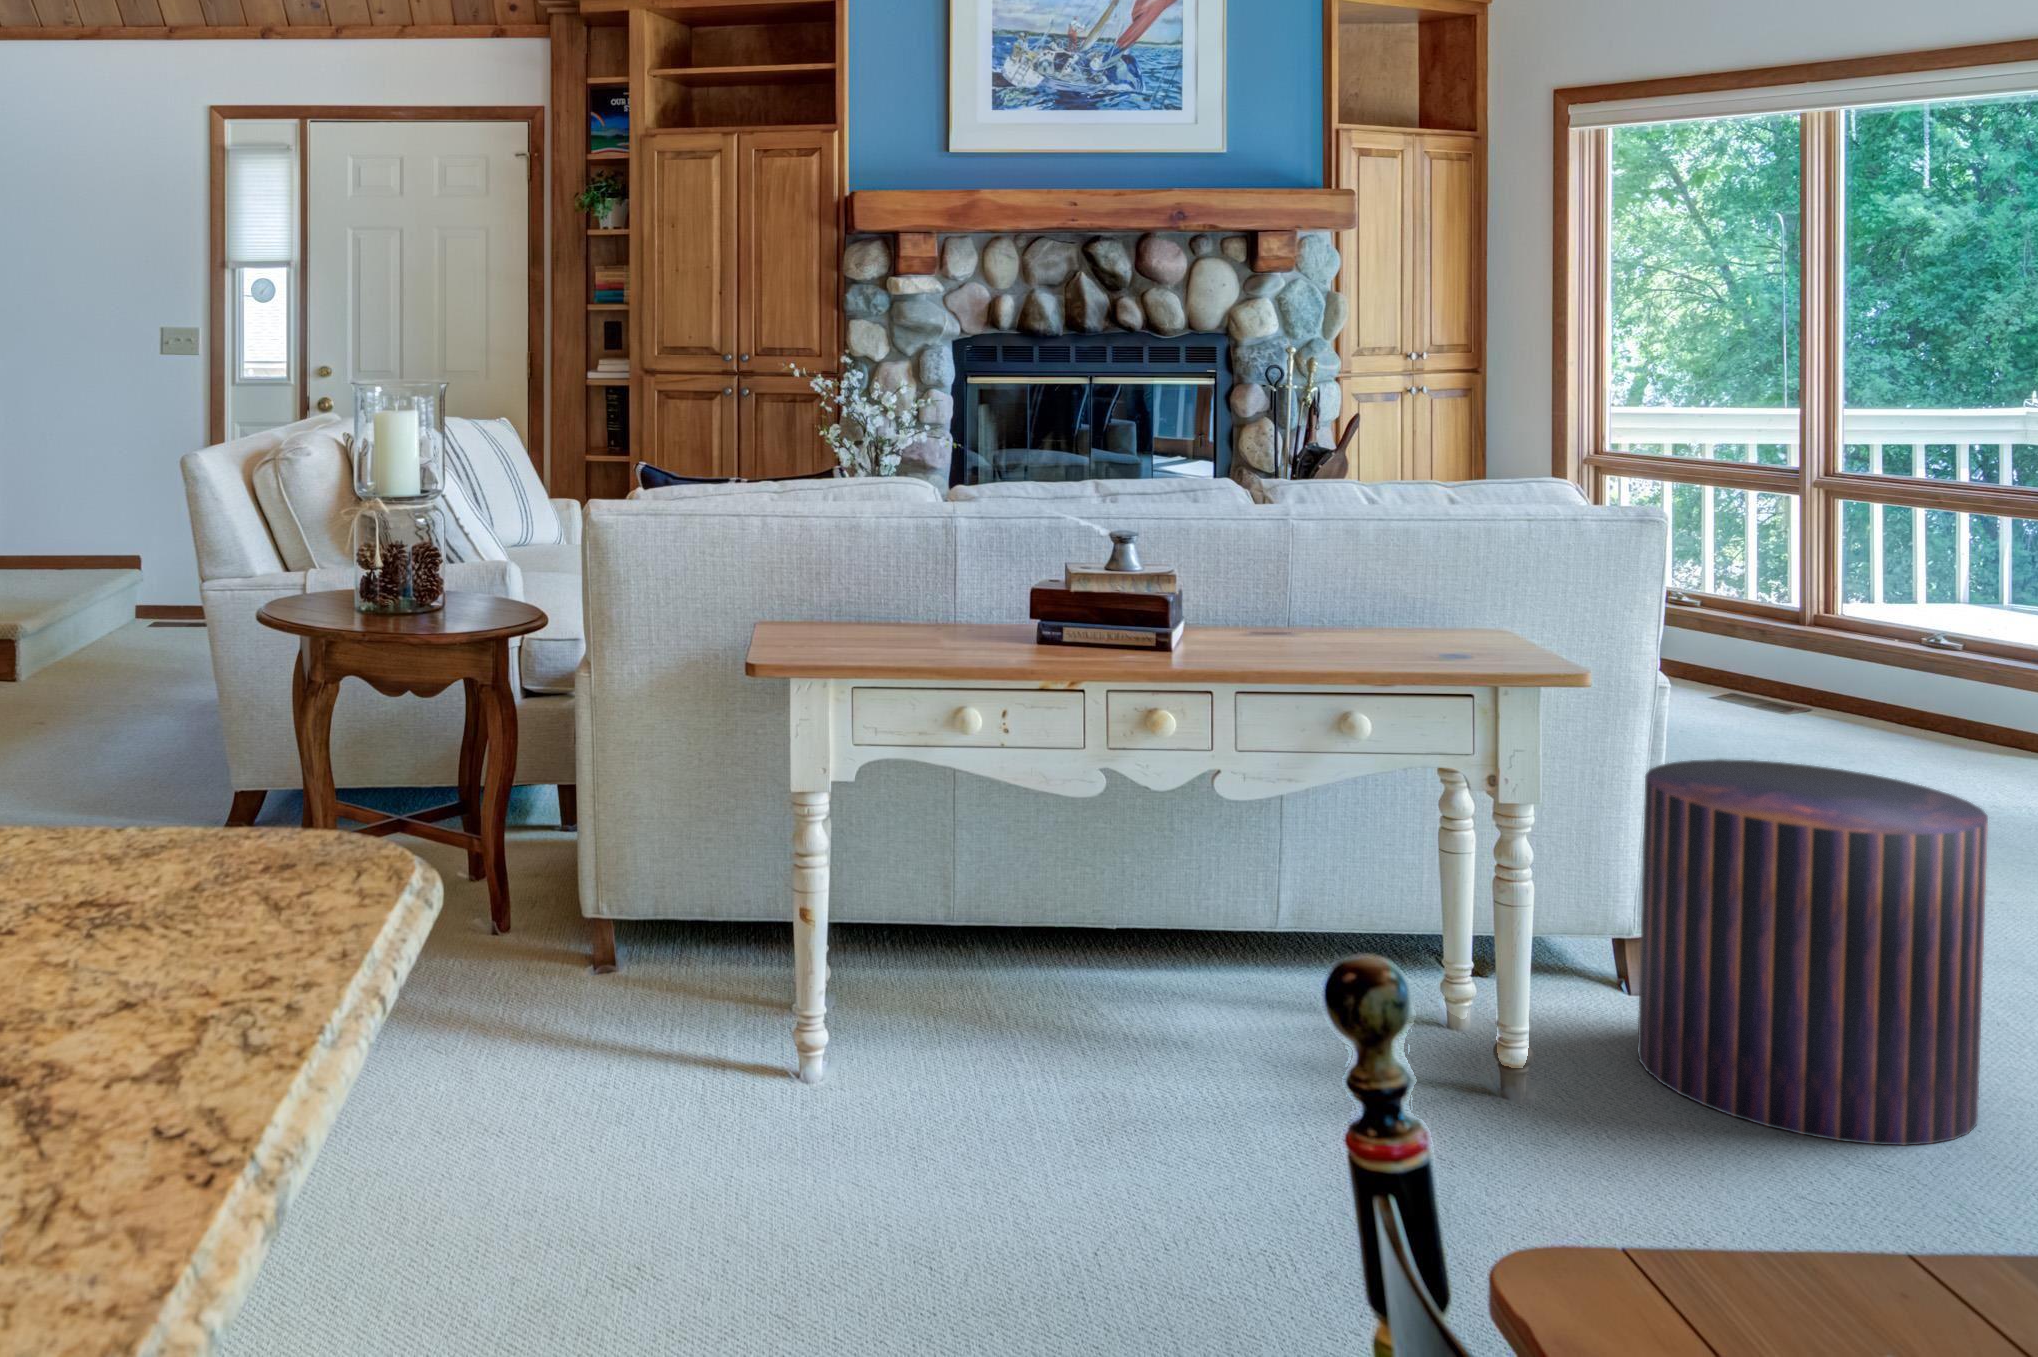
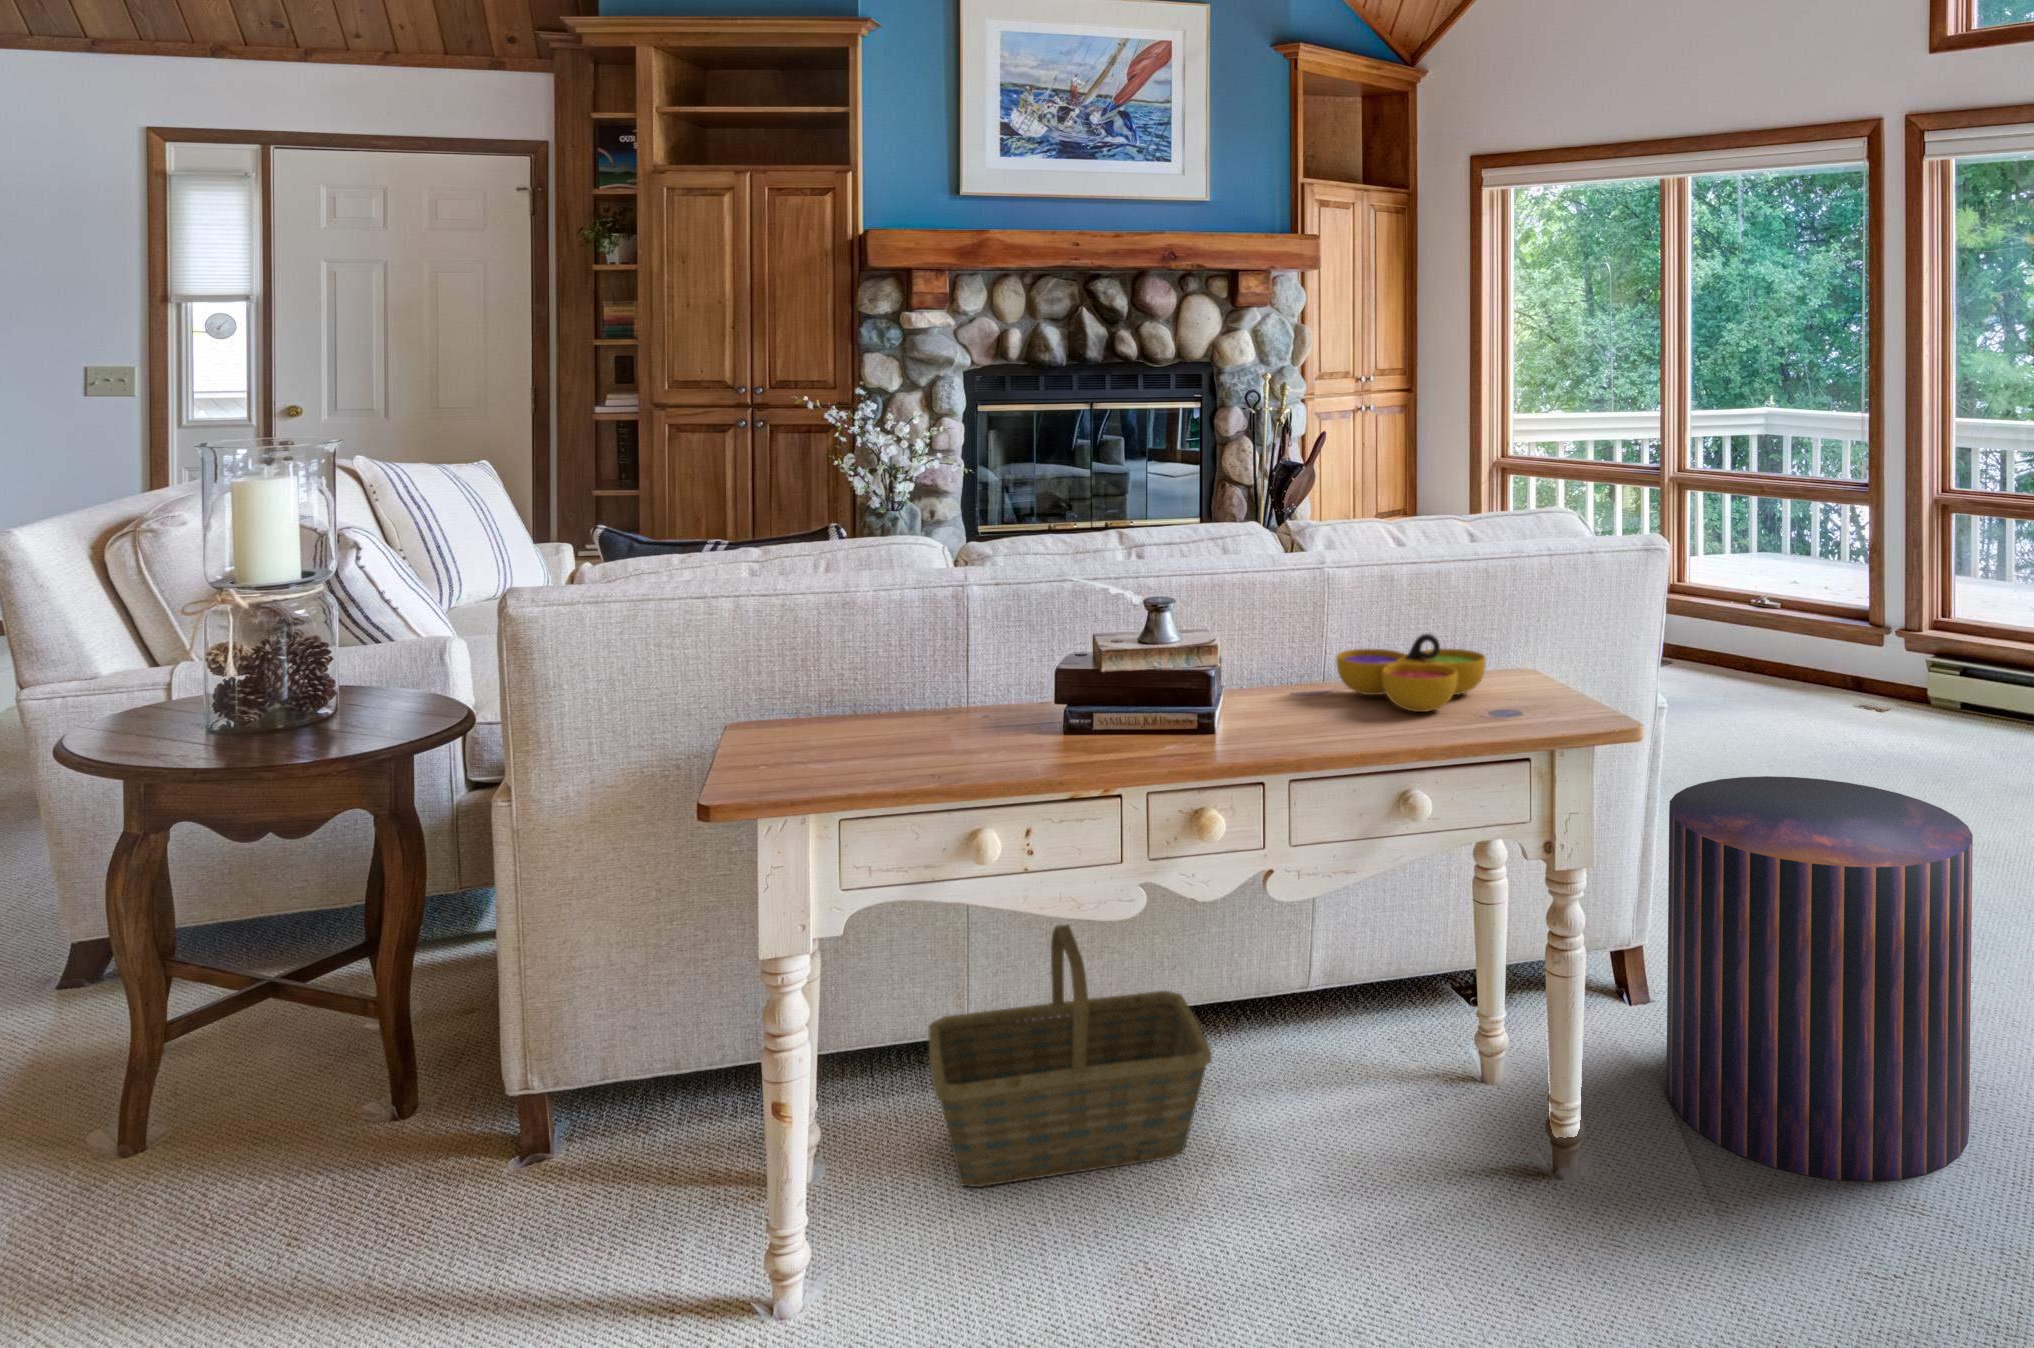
decorative bowl: none [1295,583,1447,651] -> present [1336,634,1486,712]
basket: none [918,820,1167,1026] -> present [928,925,1212,1187]

